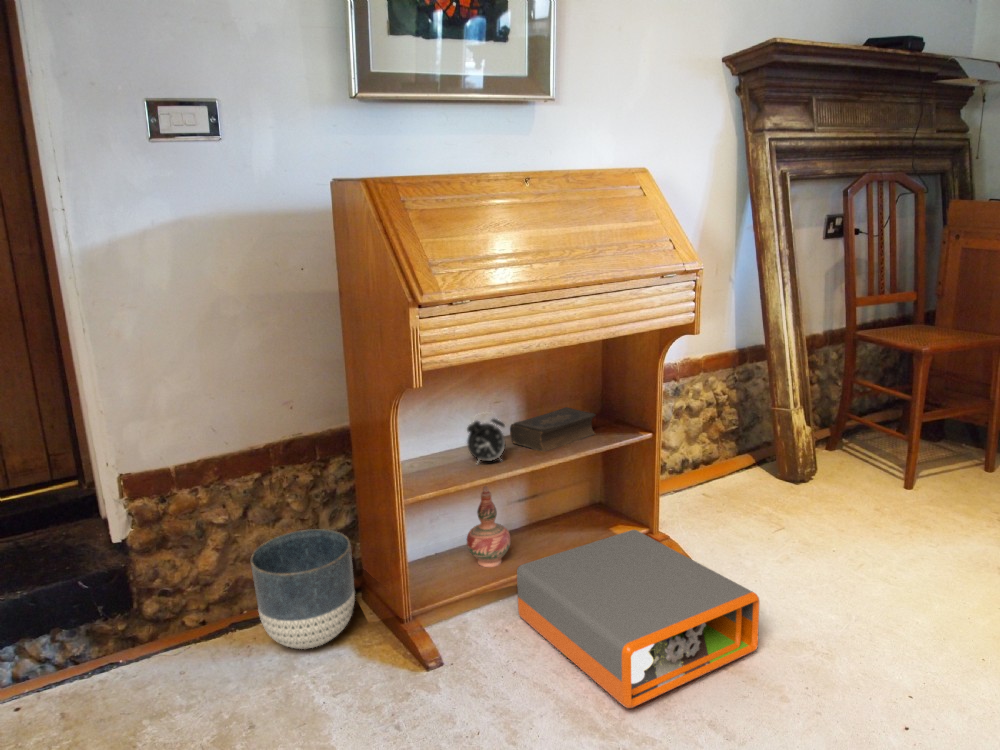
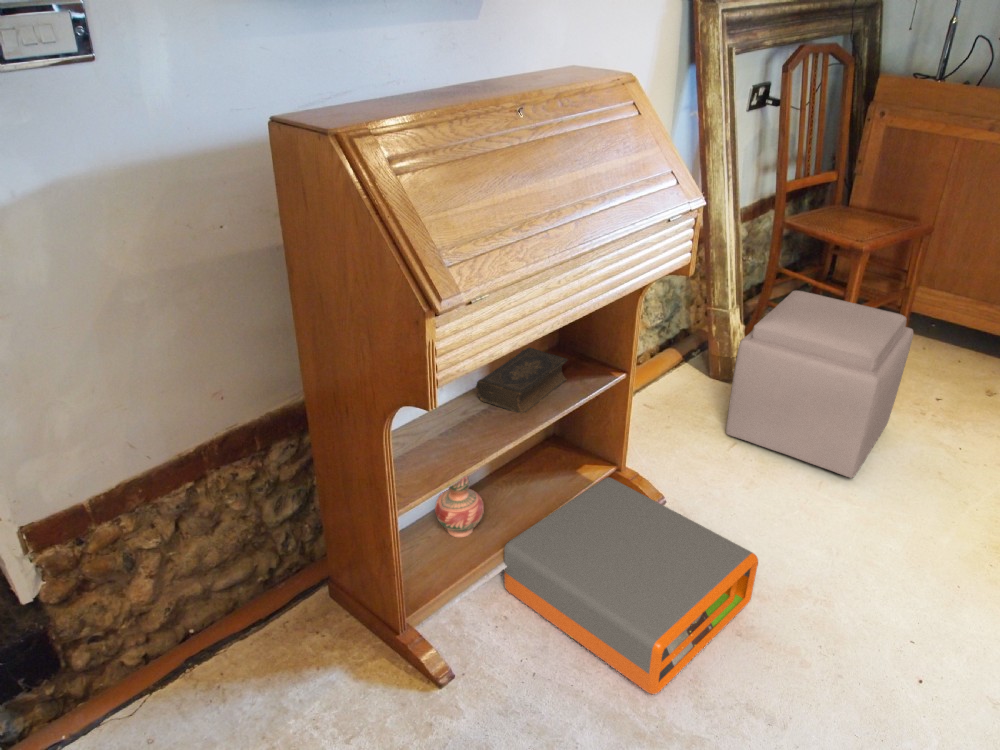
ottoman: none [779,386,973,563] -> present [726,291,914,478]
alarm clock: present [467,415,505,461] -> none [442,383,488,443]
planter: present [251,529,355,649] -> none [204,531,329,674]

